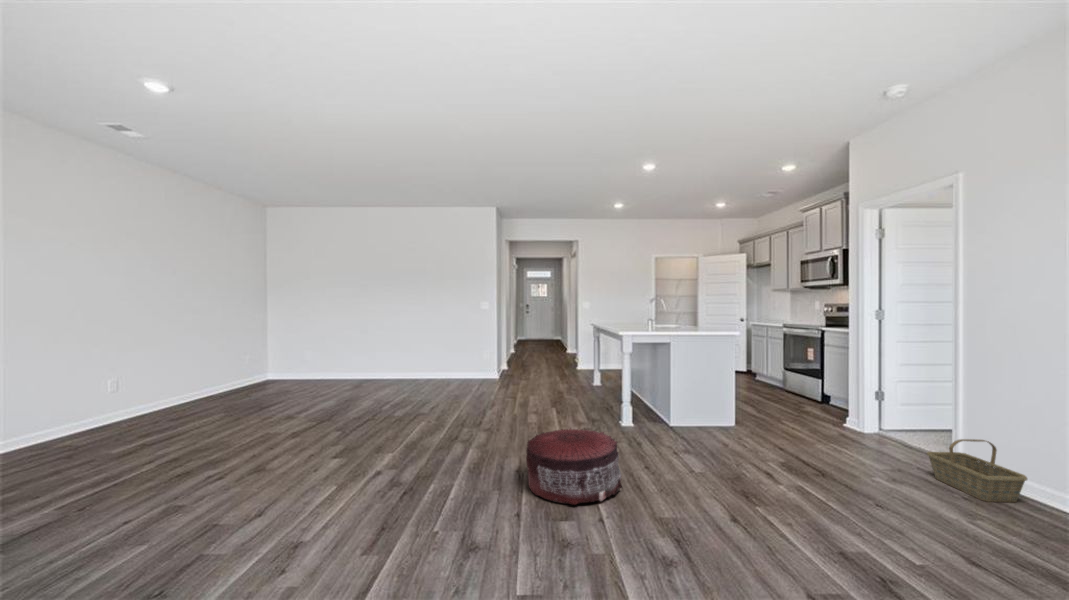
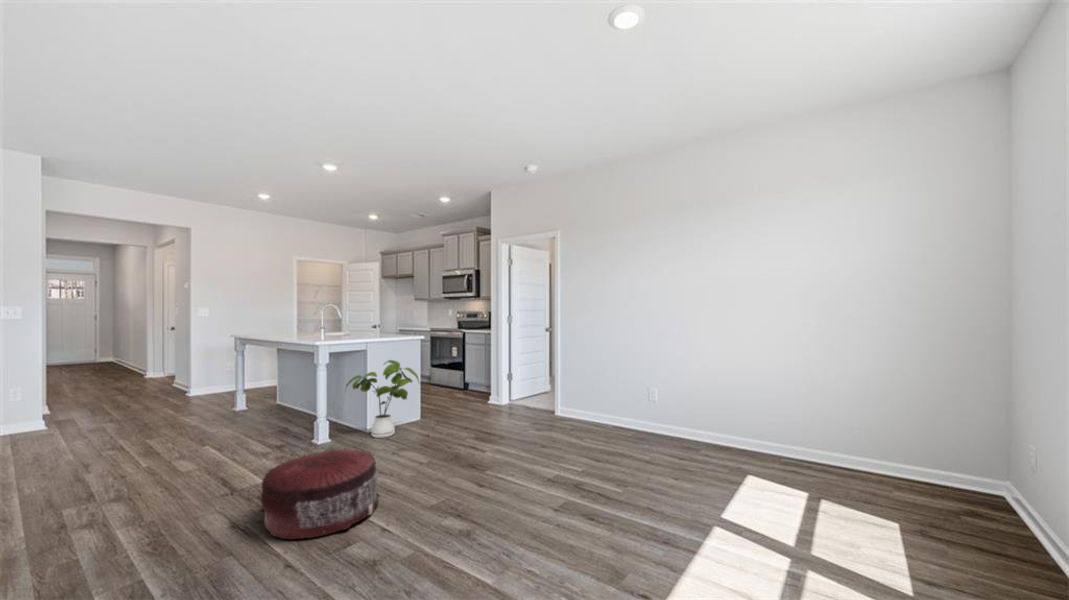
house plant: none [646,355,721,435] -> present [346,360,419,438]
basket: present [927,439,1027,502] -> none [548,392,592,428]

